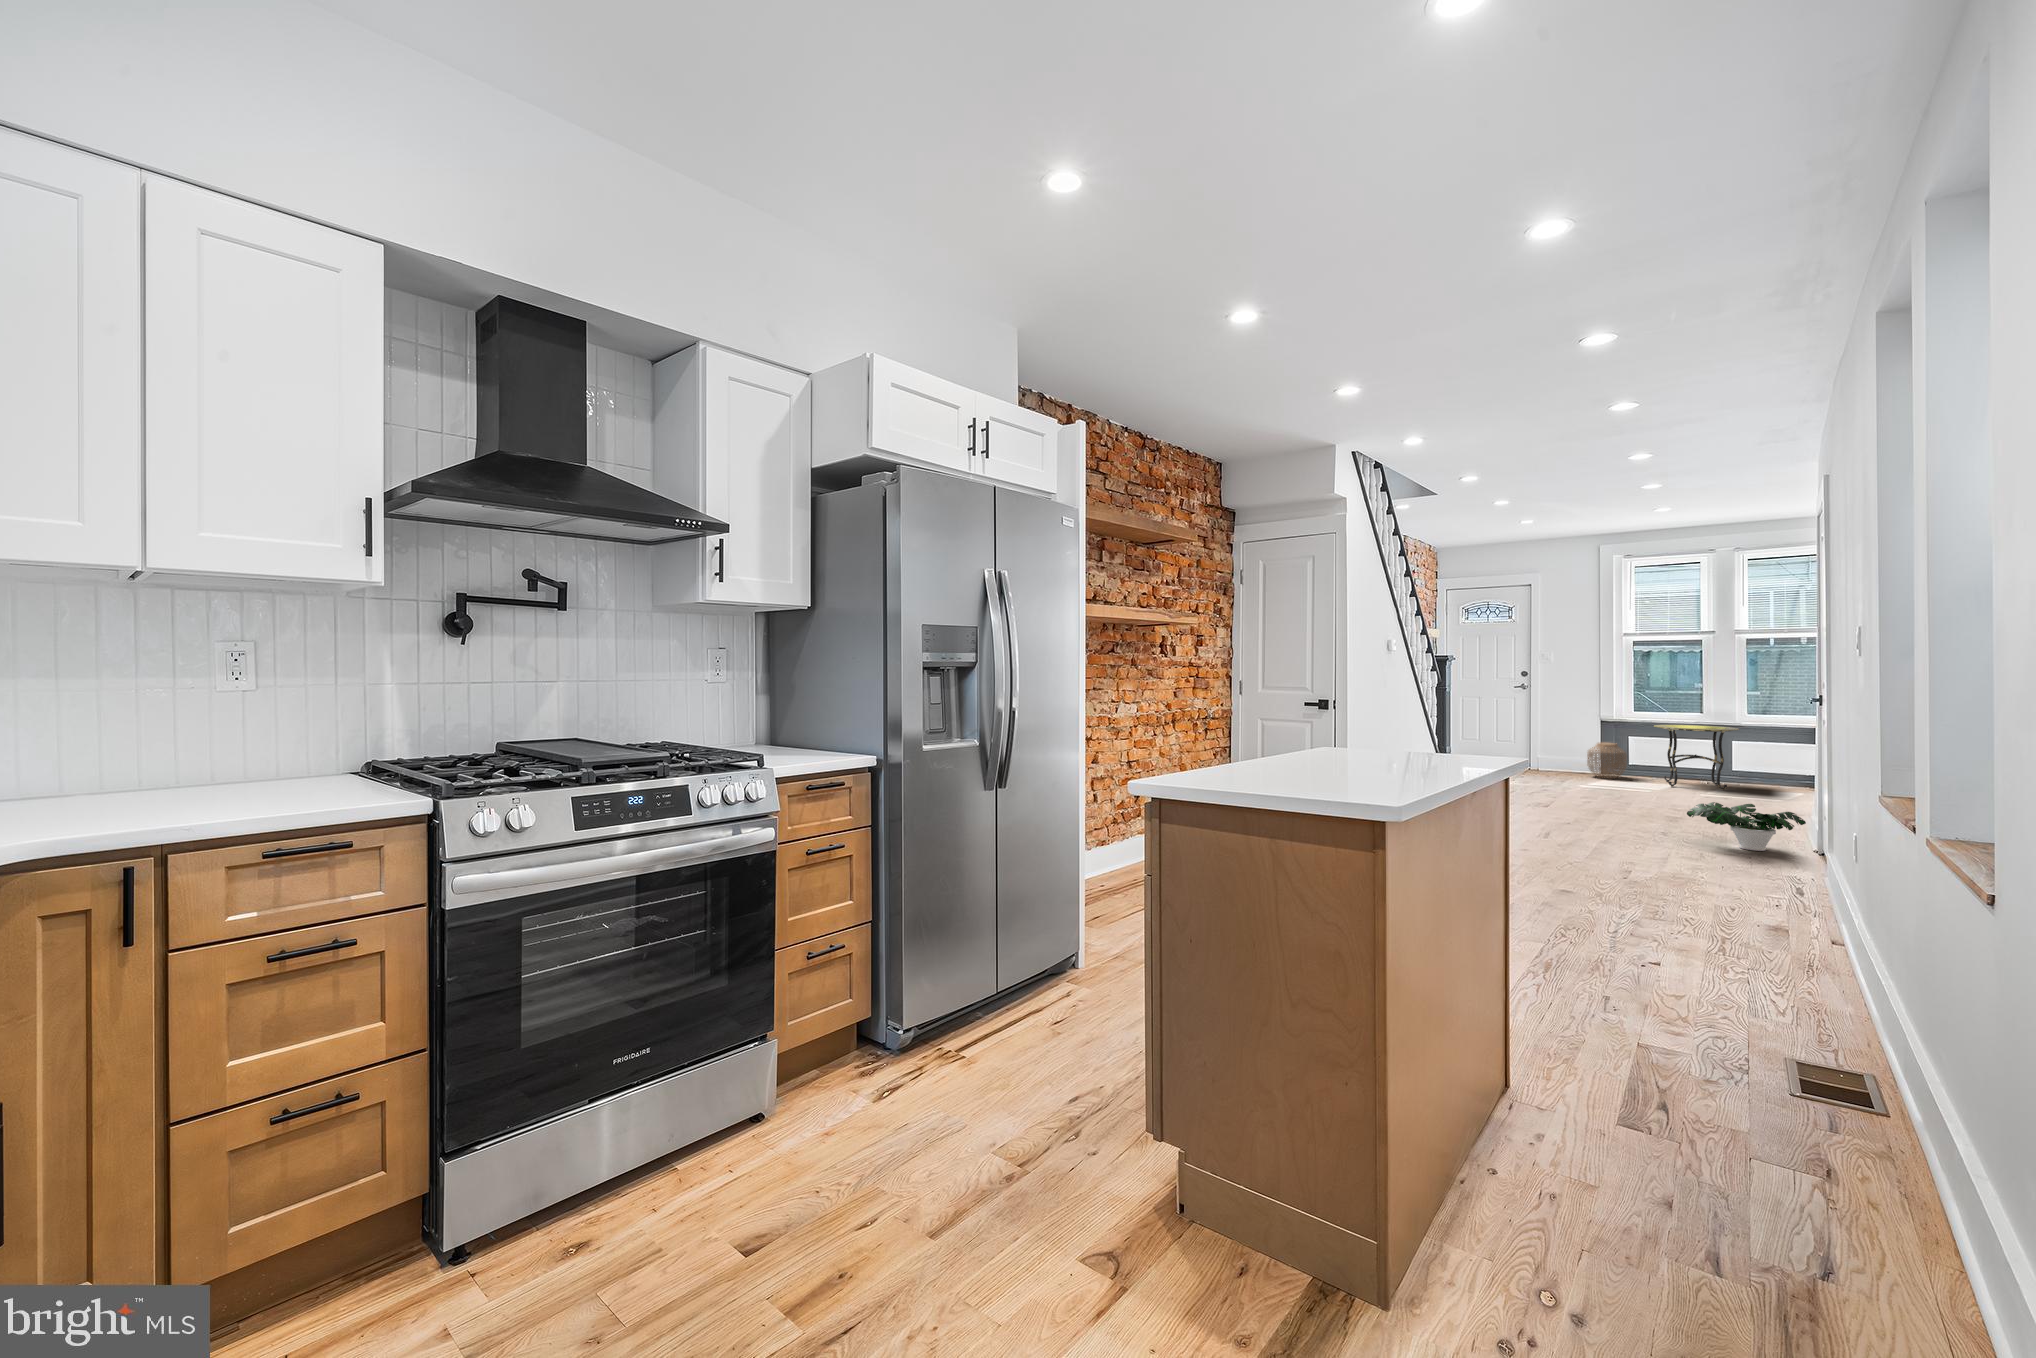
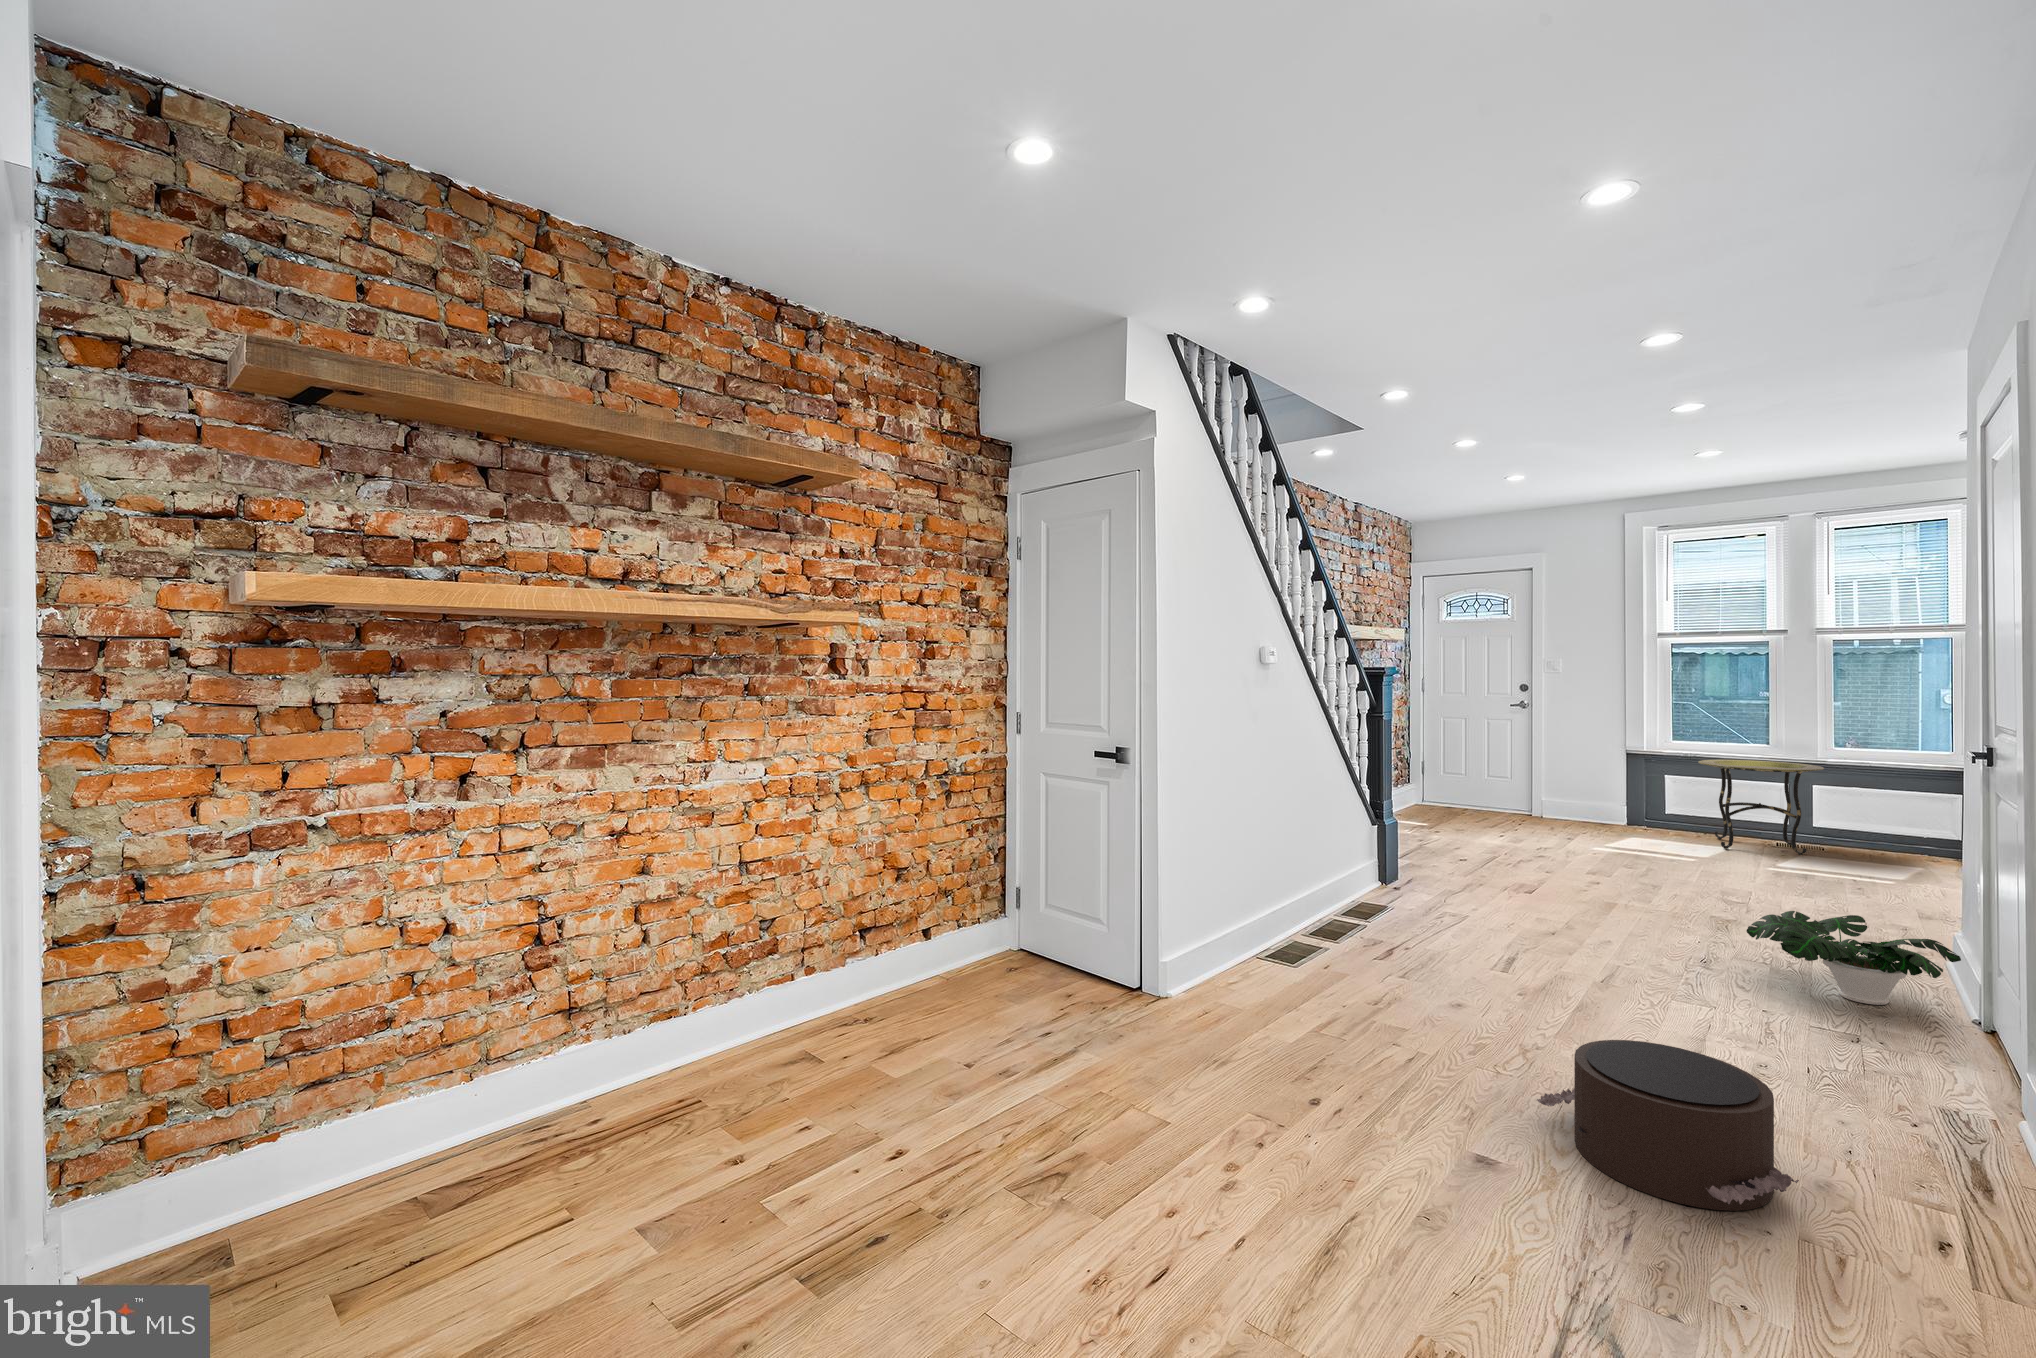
woven basket: present [1587,743,1627,779] -> none [1606,783,1662,834]
pouf: none [1581,845,1711,908] -> present [1537,1040,1799,1211]

